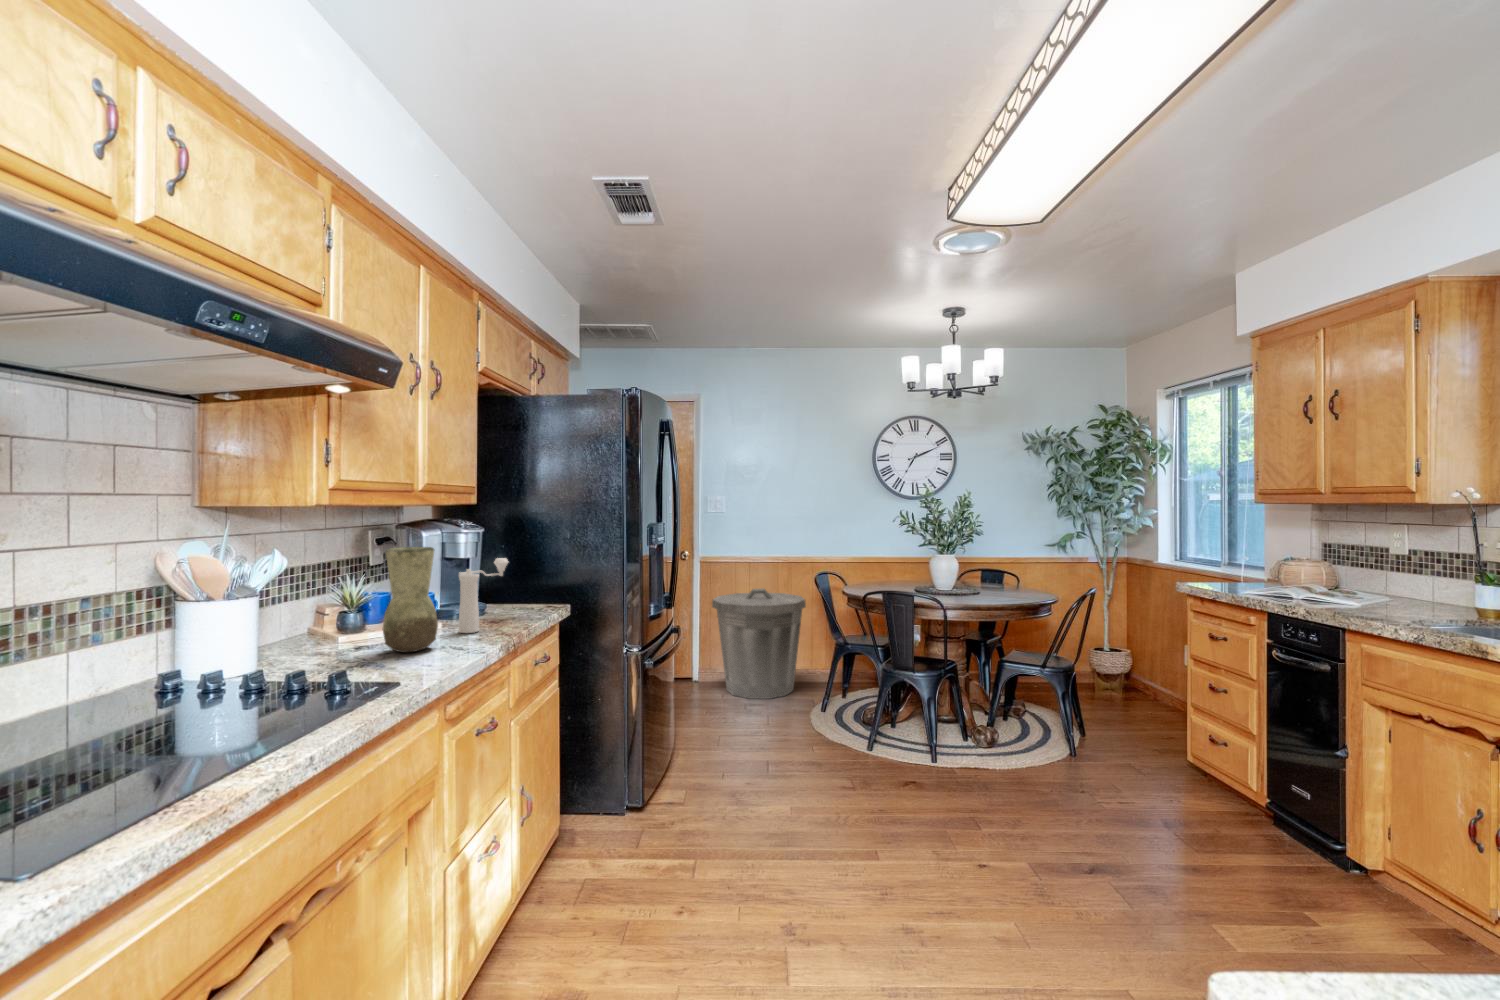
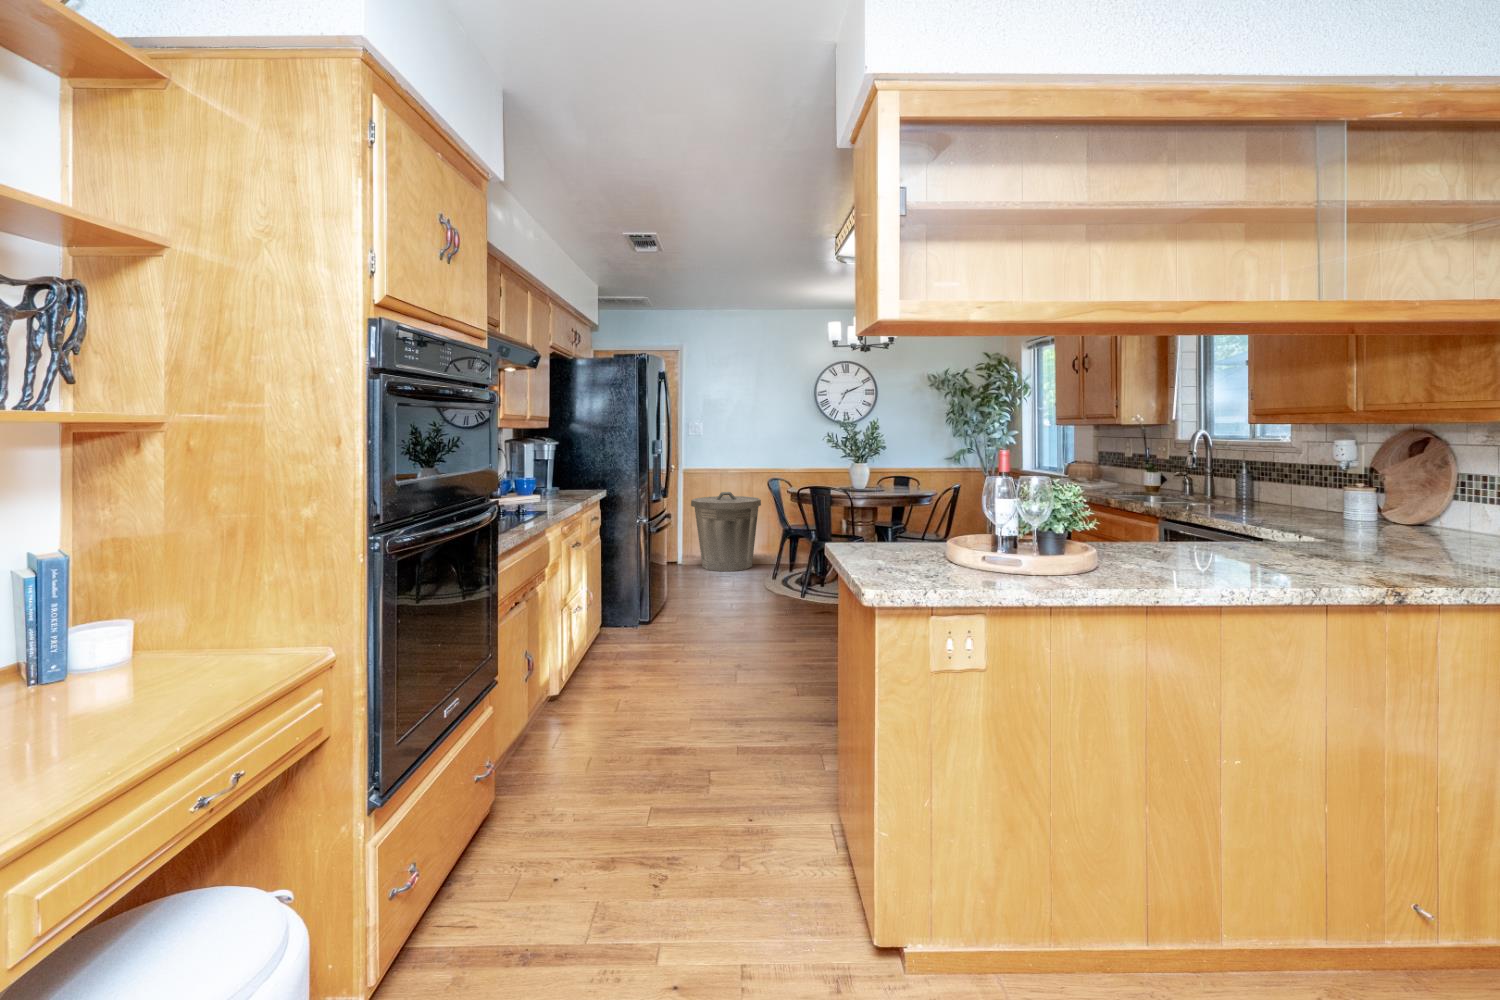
vase: present [382,547,438,652] -> none [524,449,551,505]
pepper mill: present [459,558,508,633] -> none [553,458,578,500]

